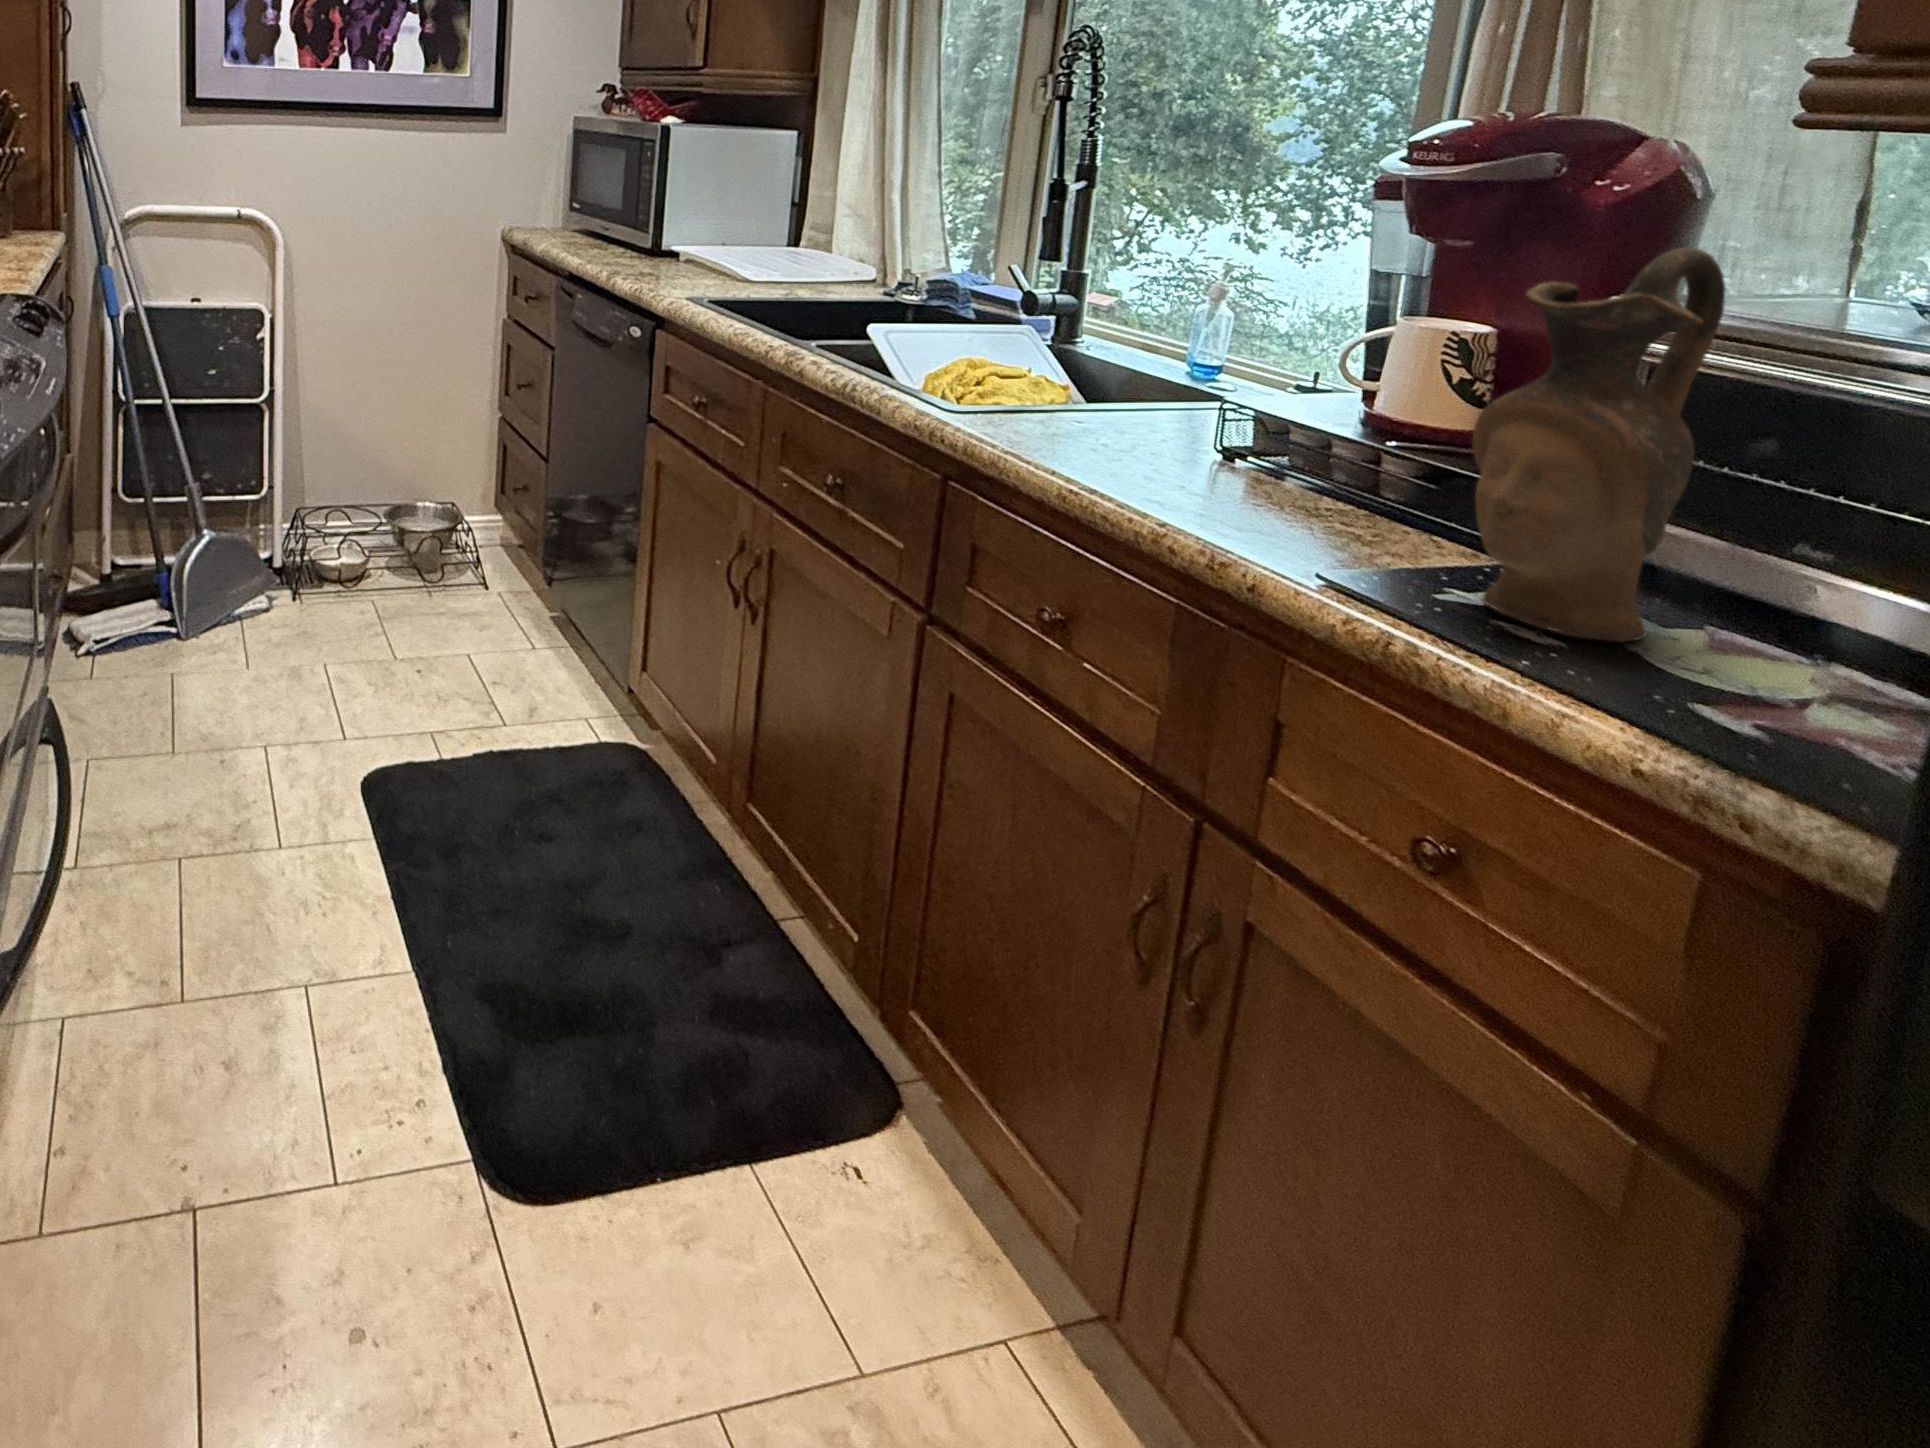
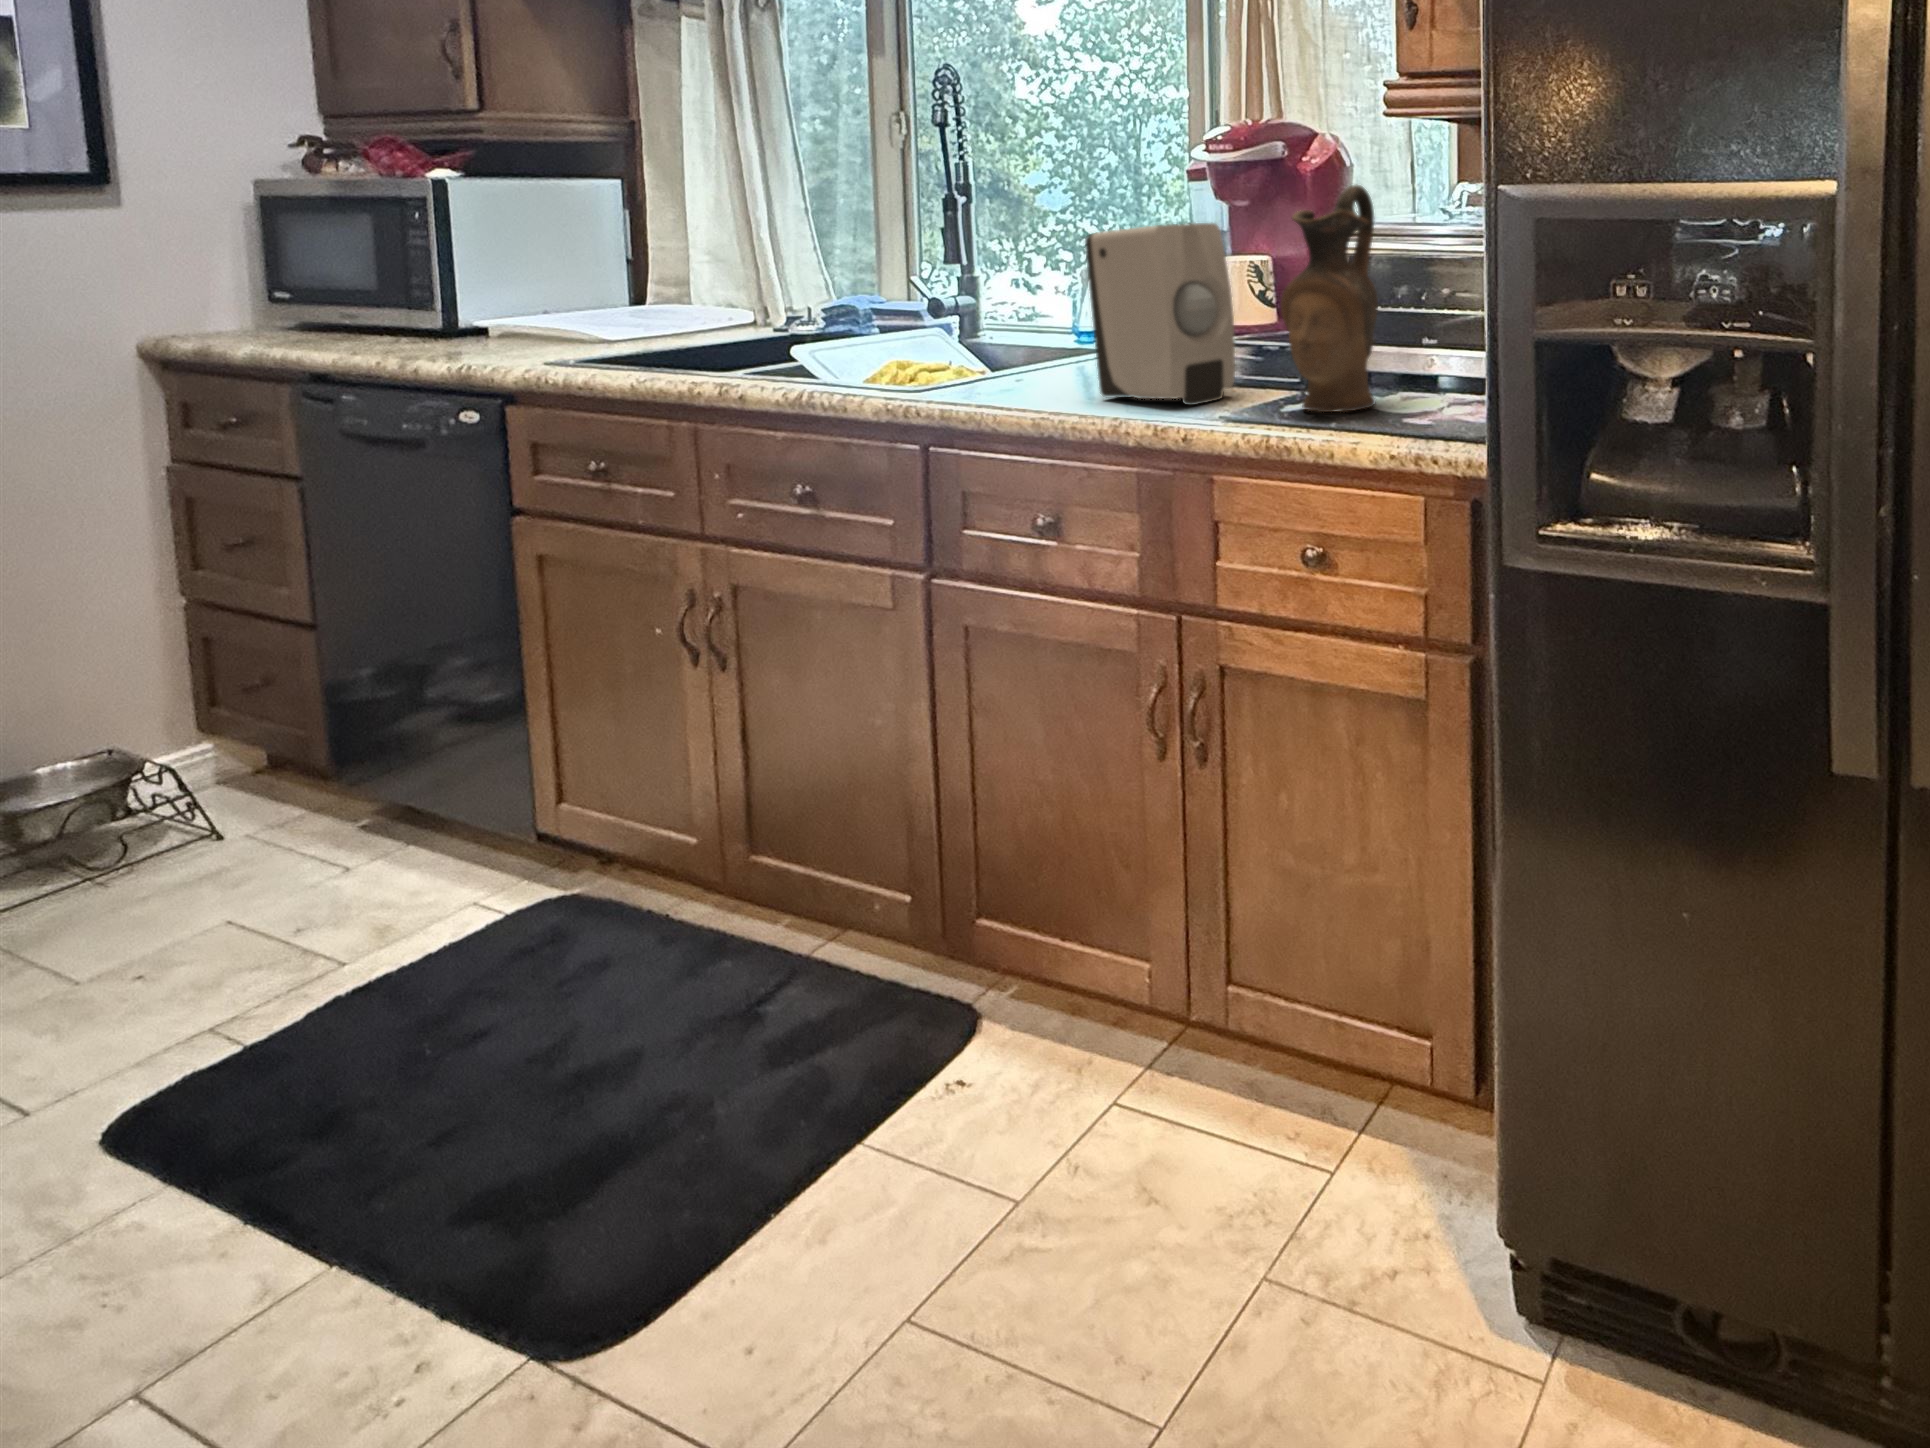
soap dispenser: none [1164,263,1397,534] -> present [1085,223,1235,405]

